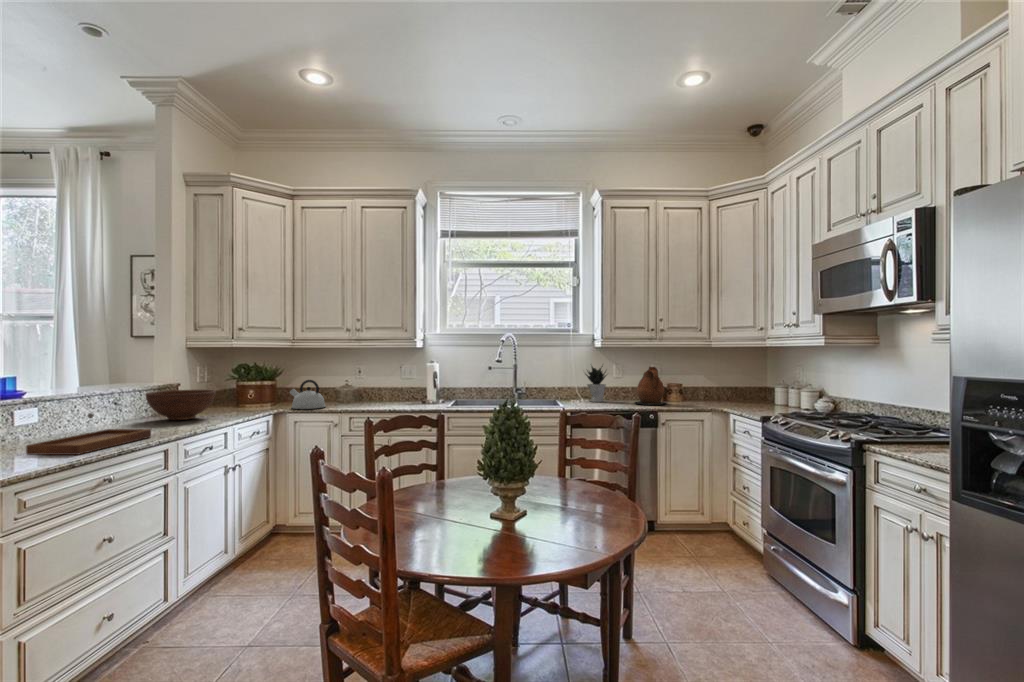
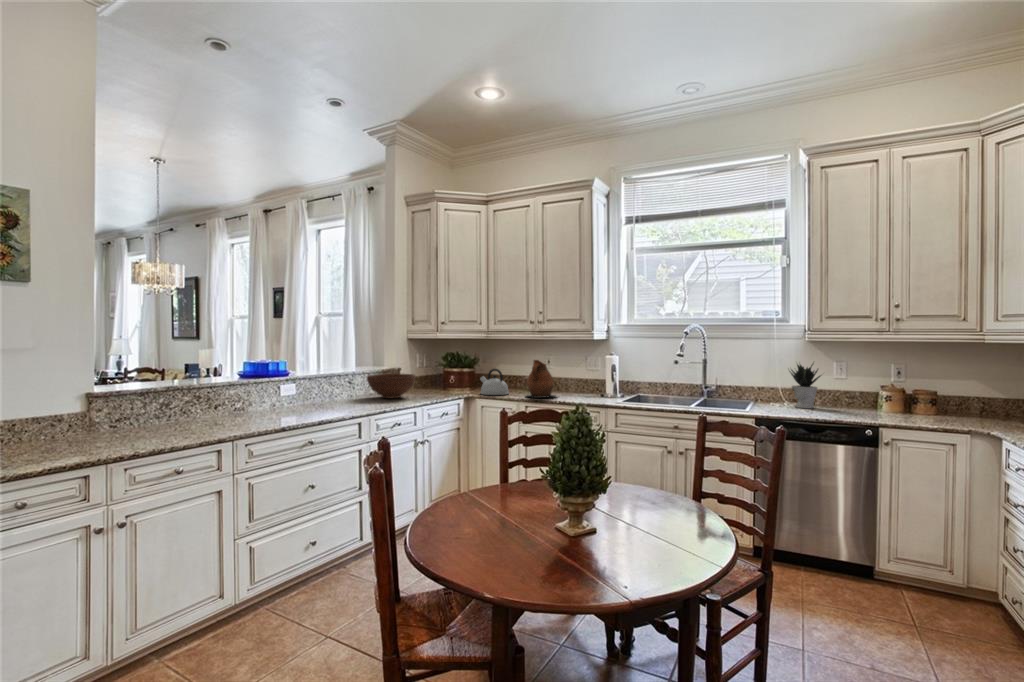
ceramic pitcher: present [635,367,666,405] -> present [527,360,556,398]
tray: present [26,413,151,455] -> none [269,390,351,421]

